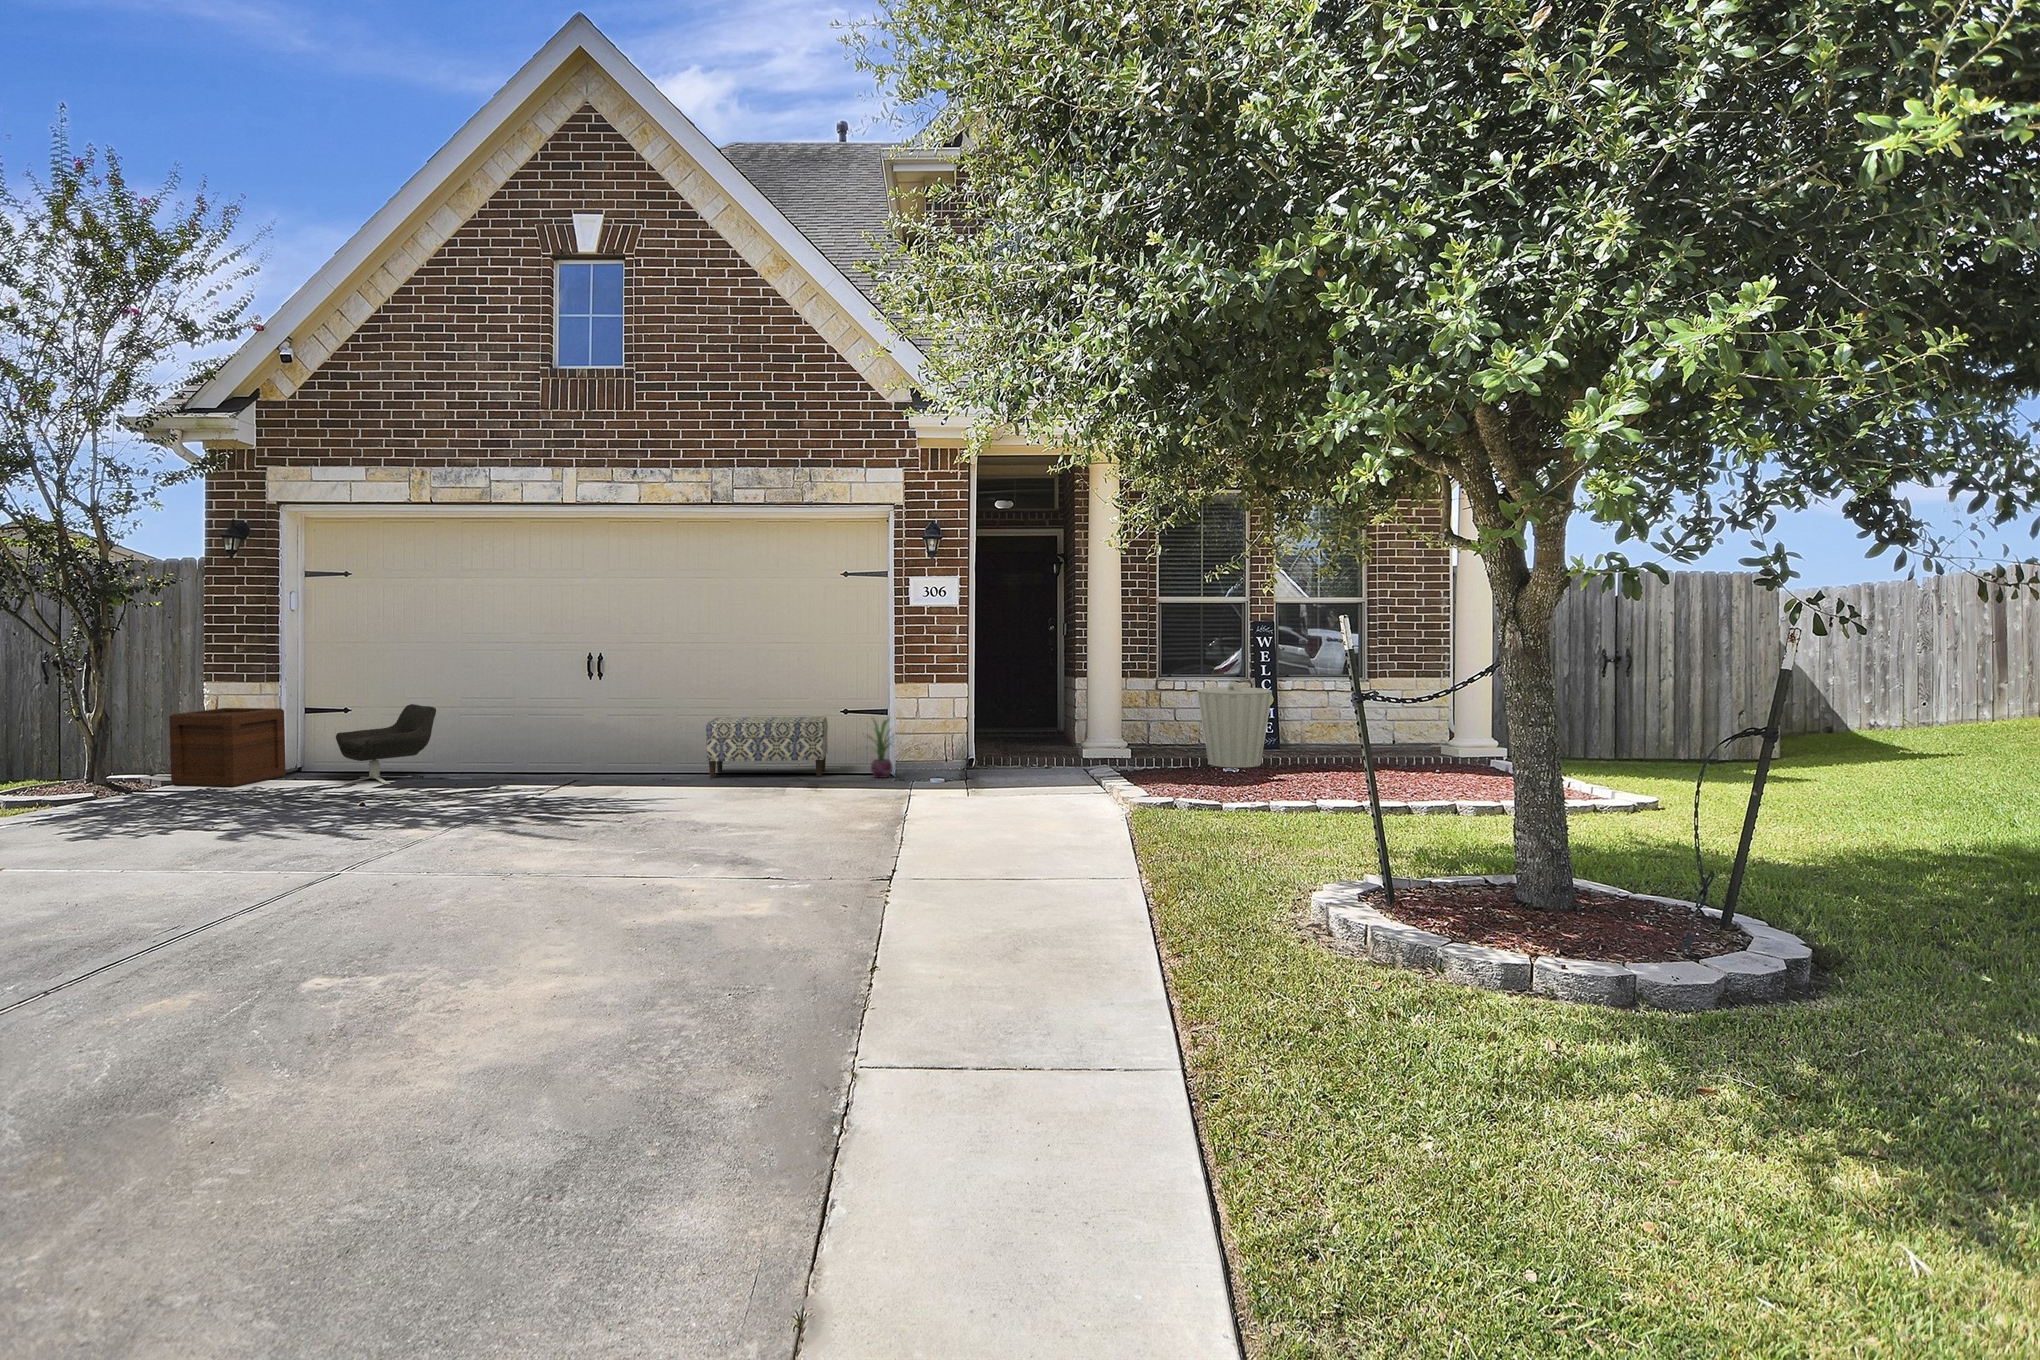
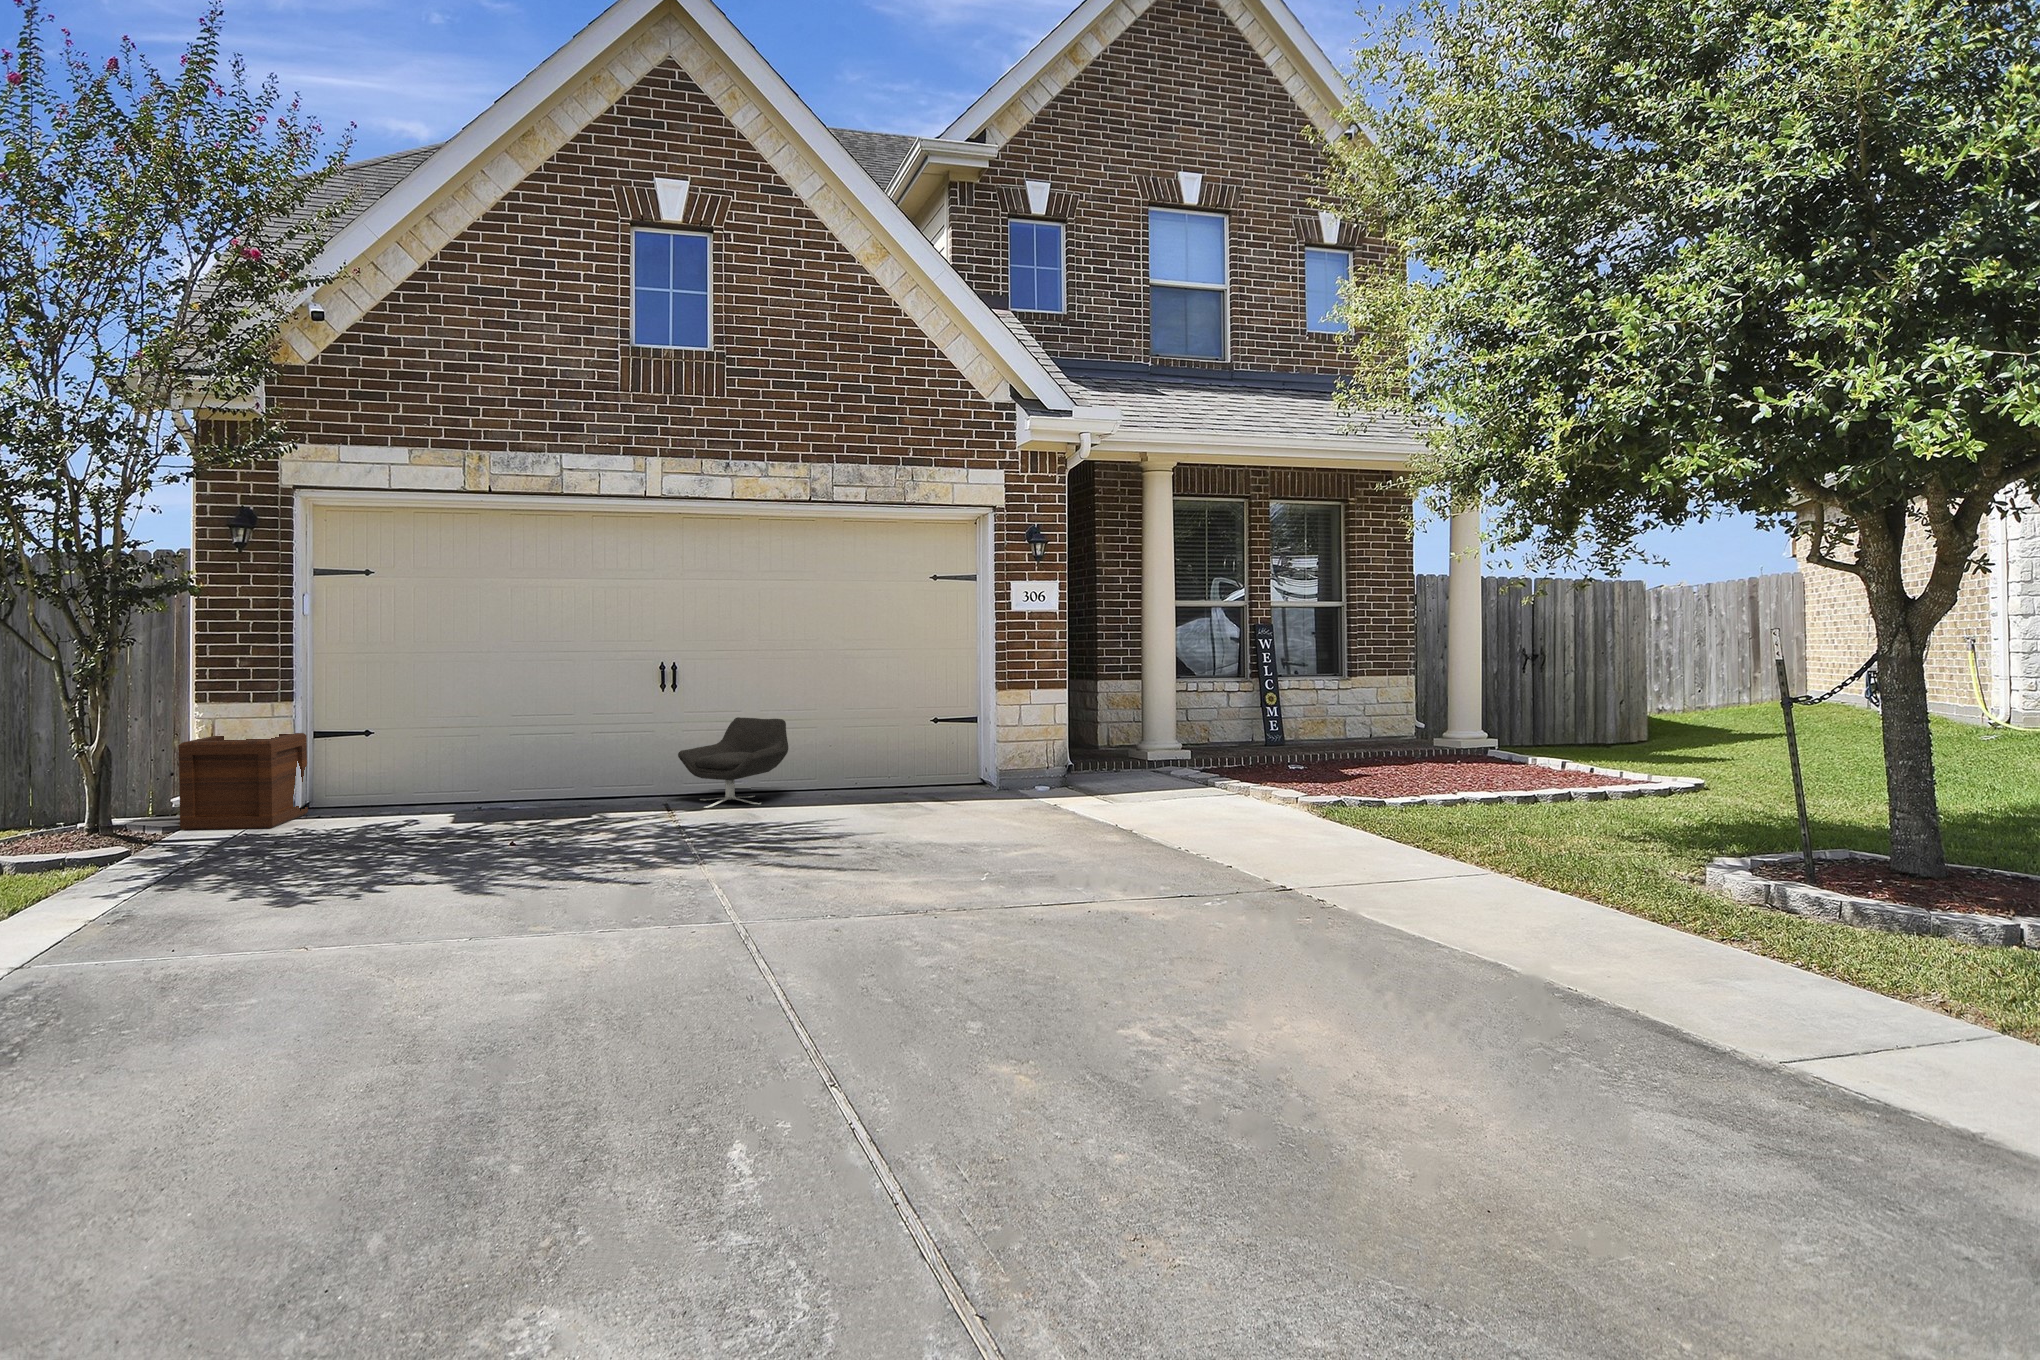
trash can: present [1197,681,1272,767] -> none [1259,685,1331,767]
lounge chair: present [336,704,436,785] -> present [678,717,788,808]
bench: present [706,716,828,778] -> none [809,727,941,796]
decorative plant: present [866,719,901,778] -> none [963,726,1032,789]

